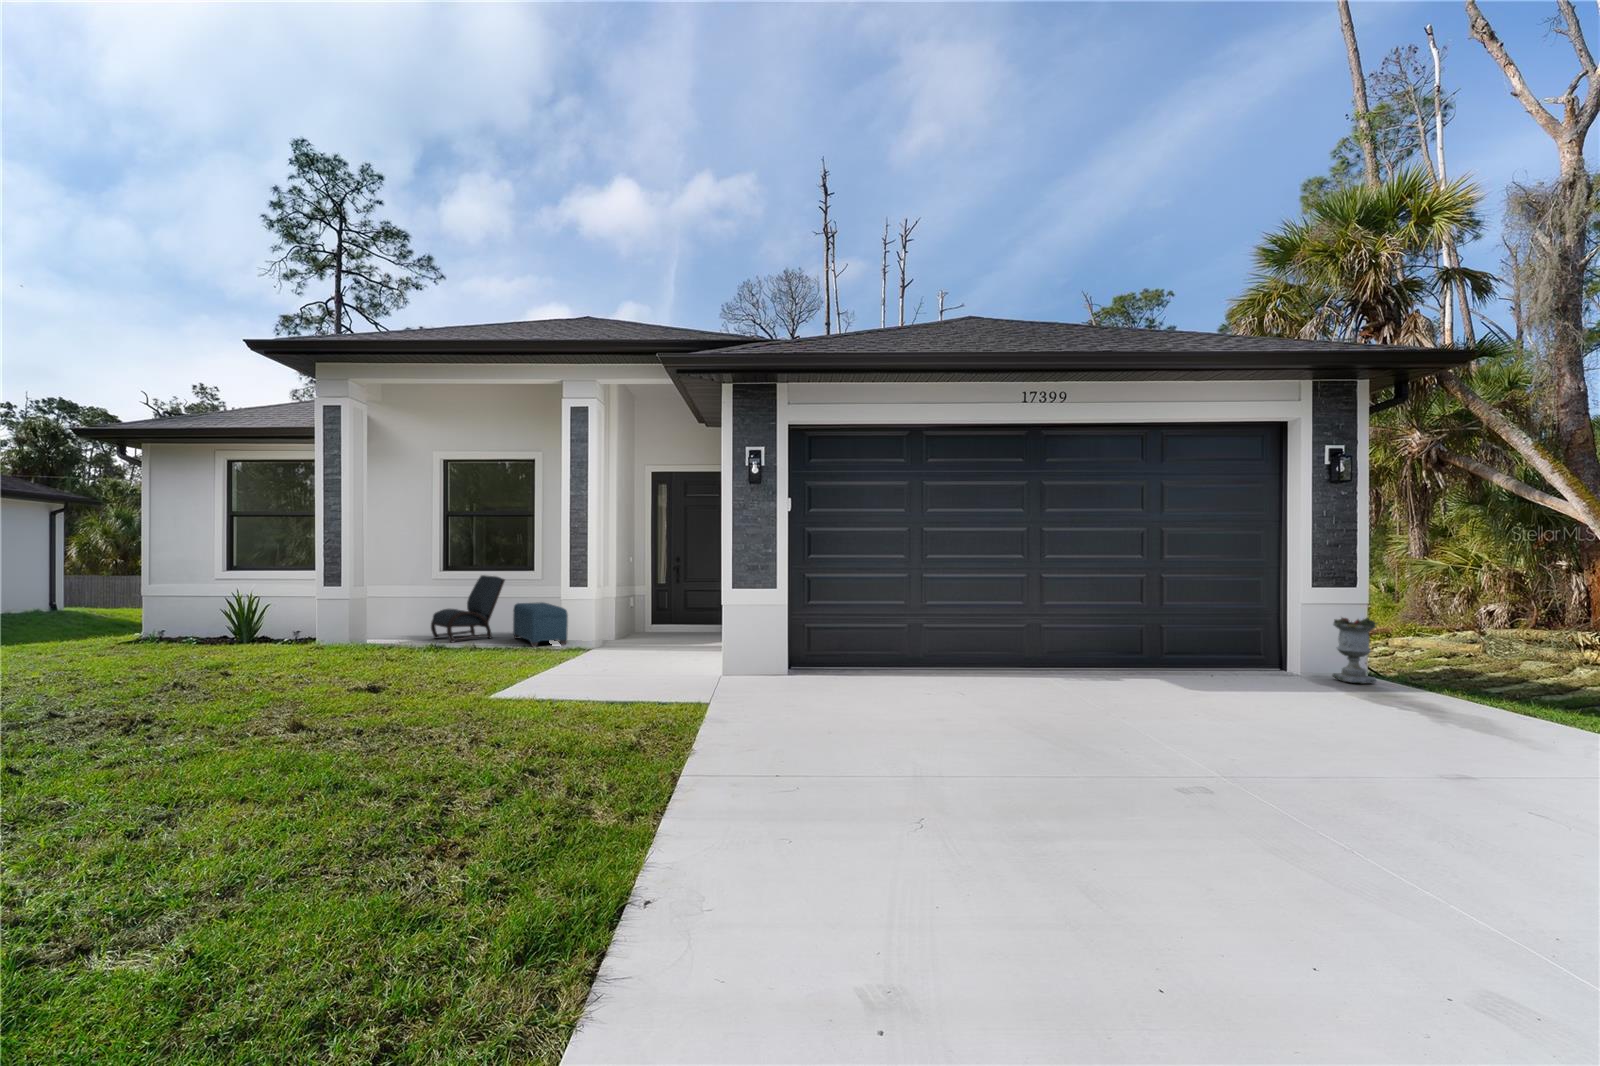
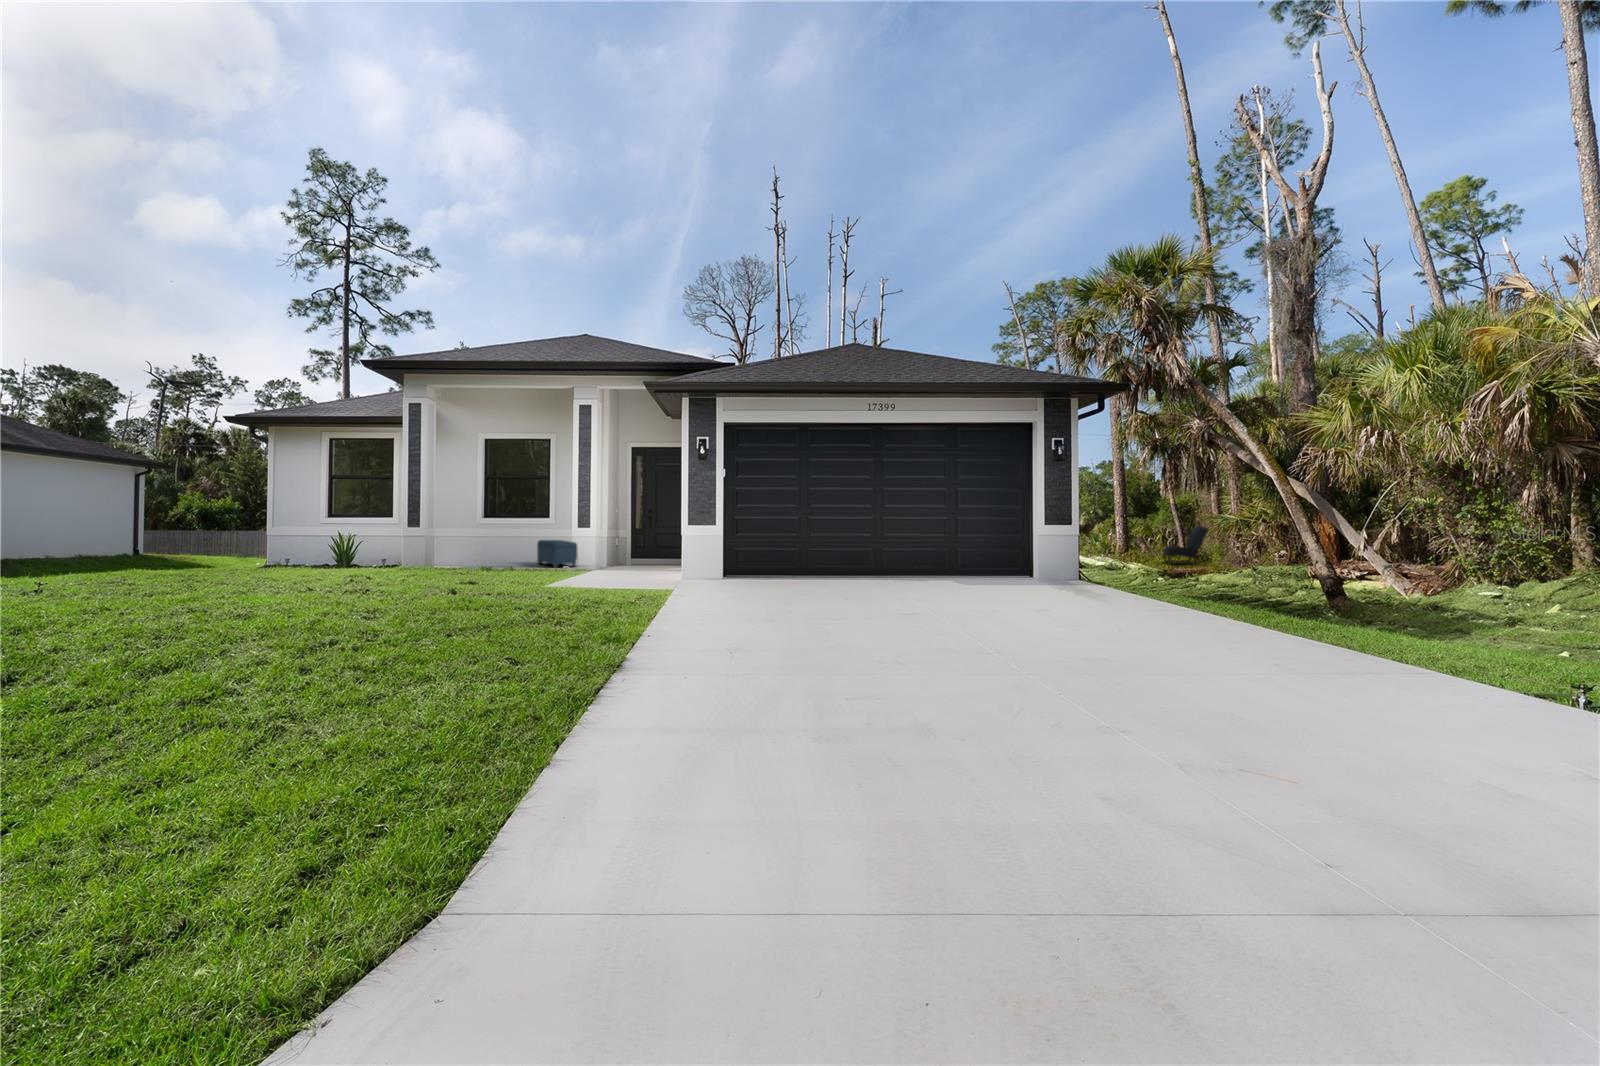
lounge chair: present [431,575,505,642] -> present [1163,526,1208,565]
planter: present [1333,618,1377,684] -> none [1051,543,1074,583]

